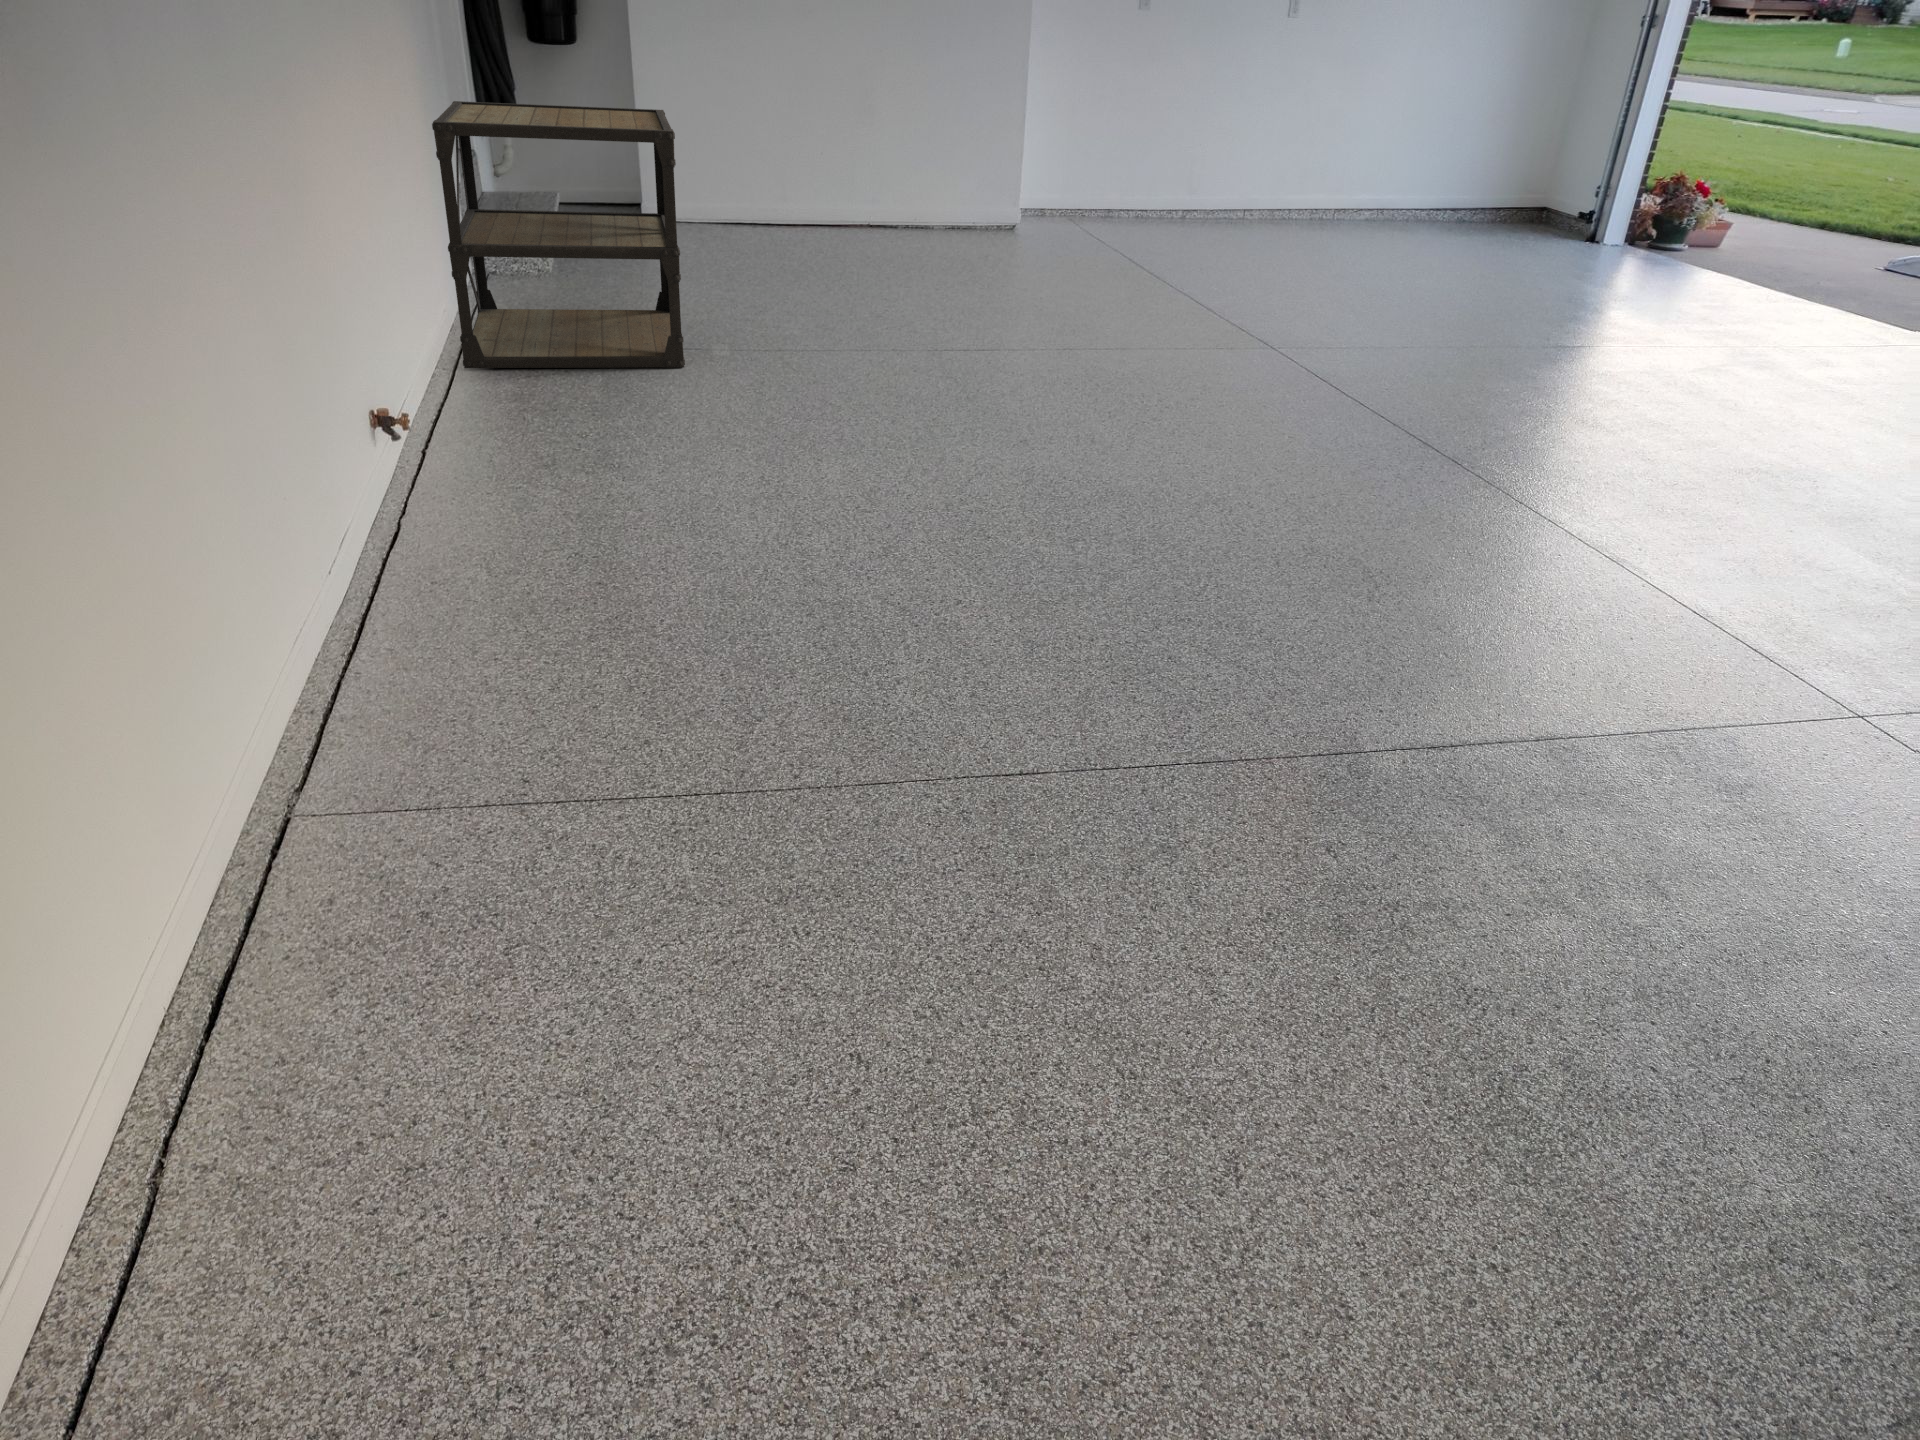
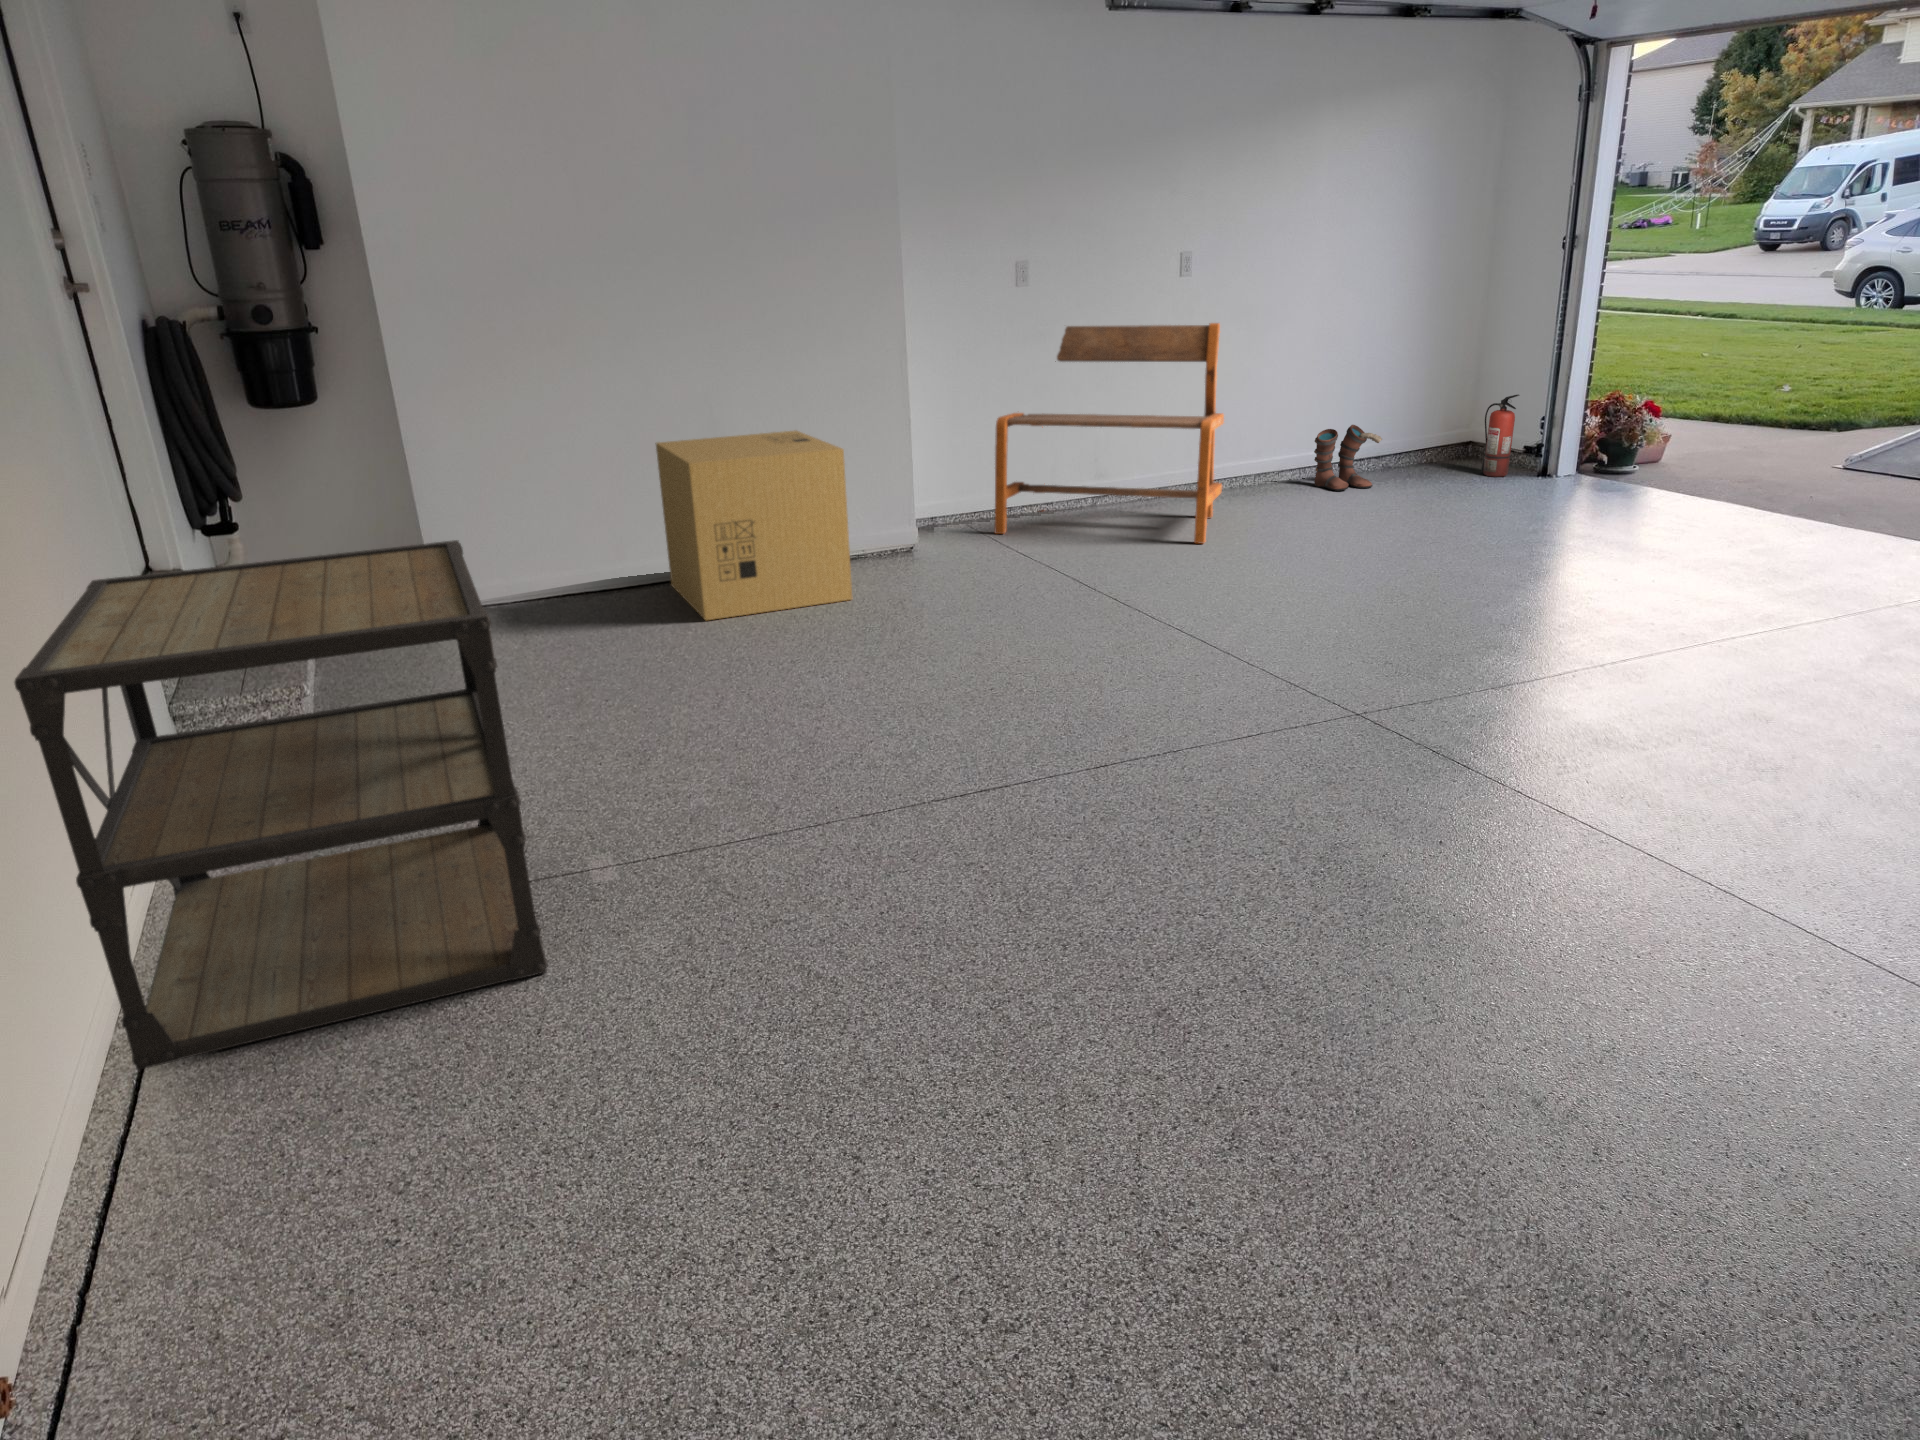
bench: none [1086,47,1302,249] -> present [995,323,1224,544]
cardboard box: none [819,105,957,247] -> present [656,431,852,620]
fire extinguisher: none [1543,163,1585,240] -> present [1481,394,1519,477]
boots: none [1384,175,1451,234] -> present [1314,425,1382,491]

